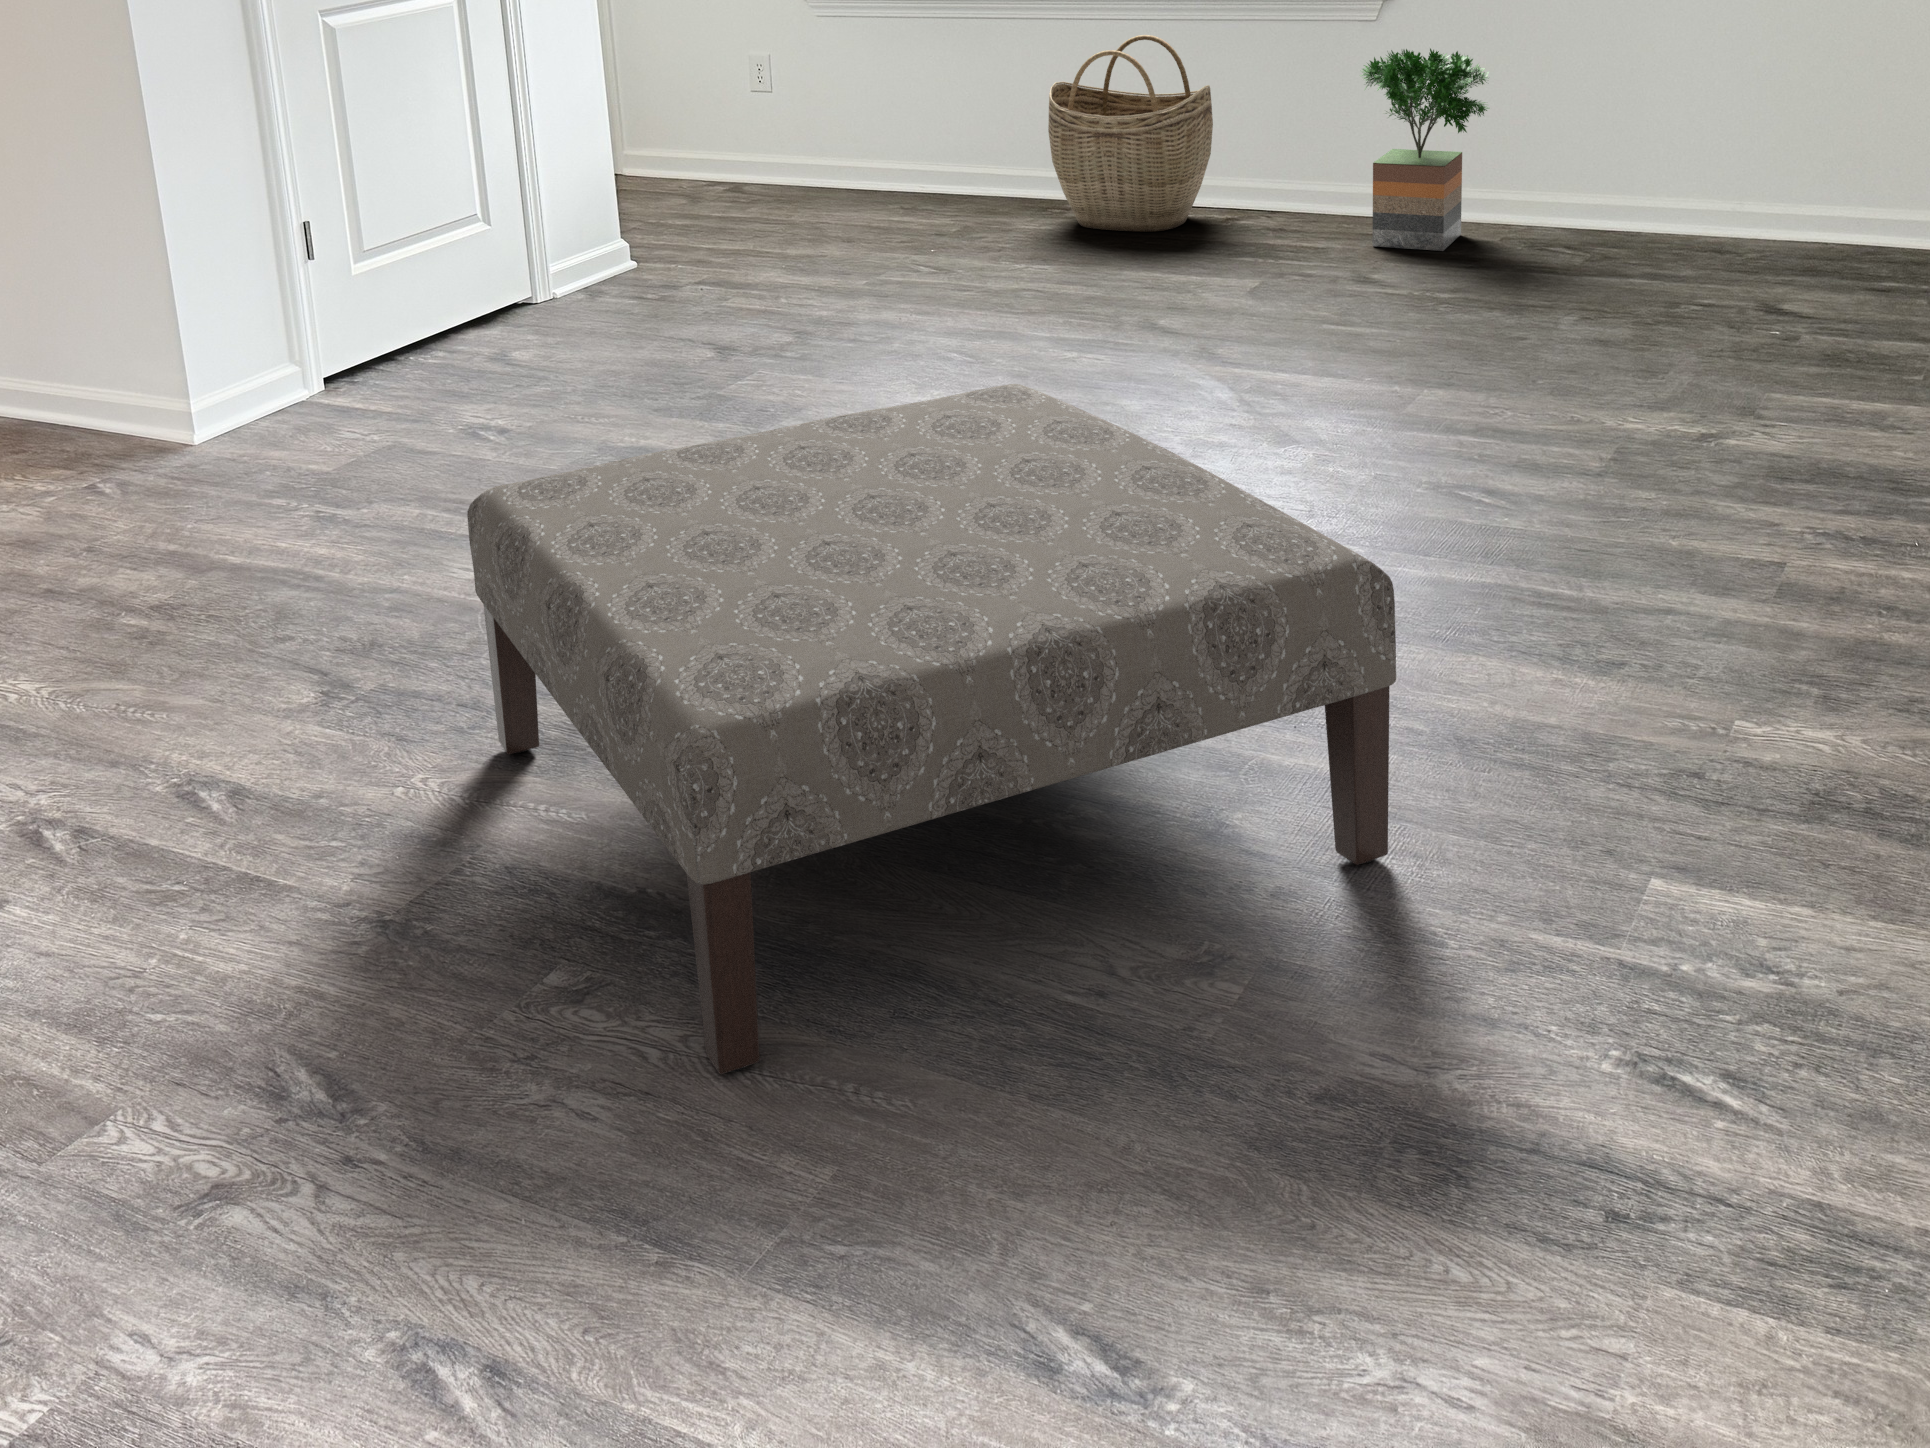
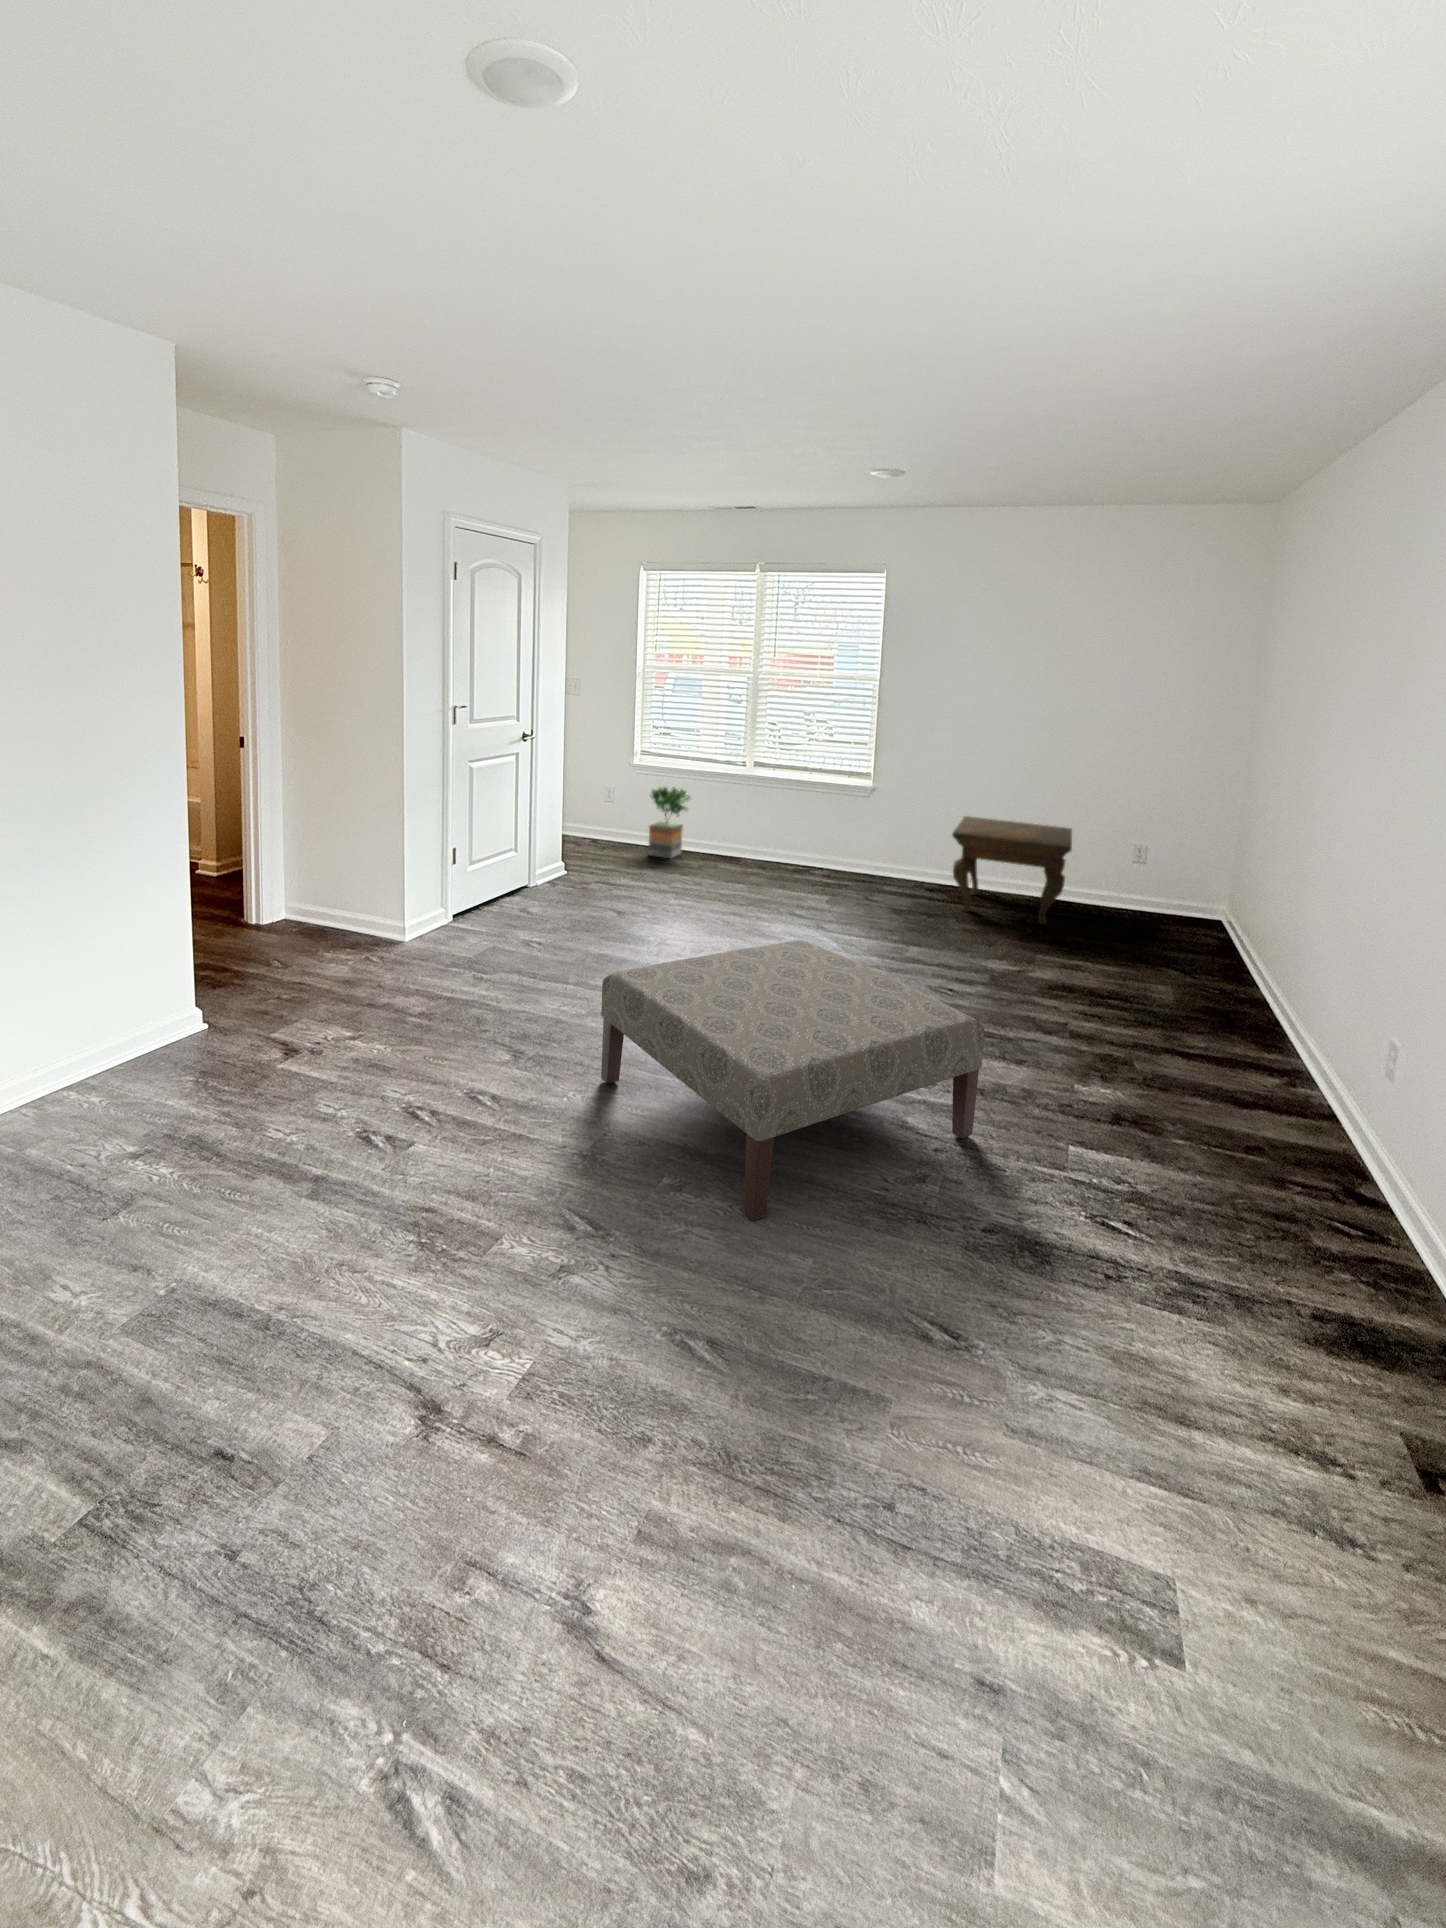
woven basket: present [1048,35,1213,231] -> none [737,795,803,873]
side table: none [1564,46,1918,312] -> present [952,816,1072,924]
potted tree: present [1361,48,1489,251] -> present [648,787,691,858]

